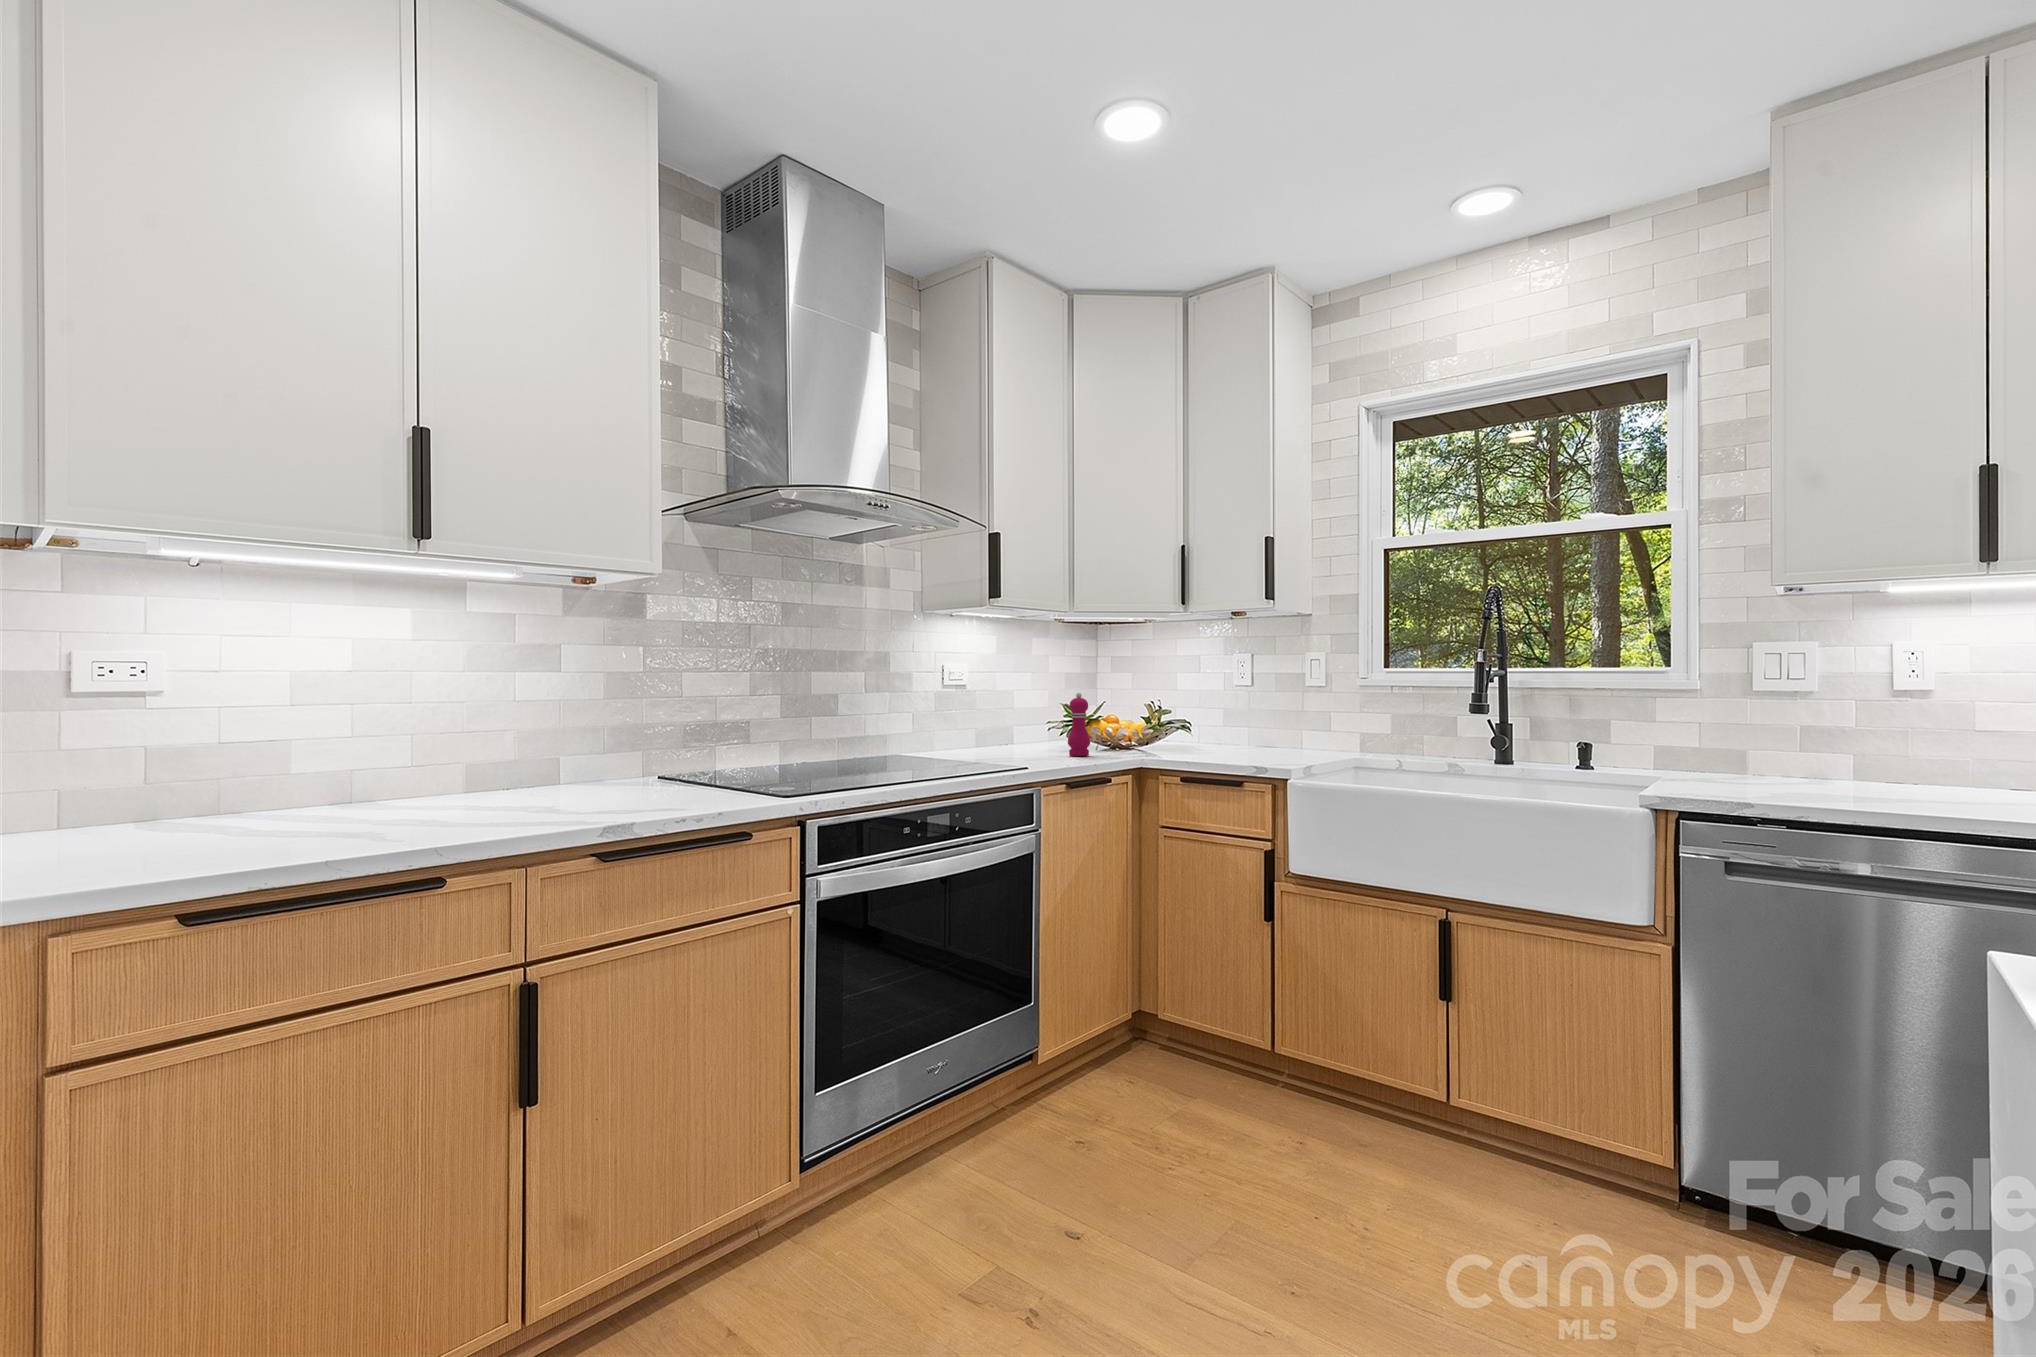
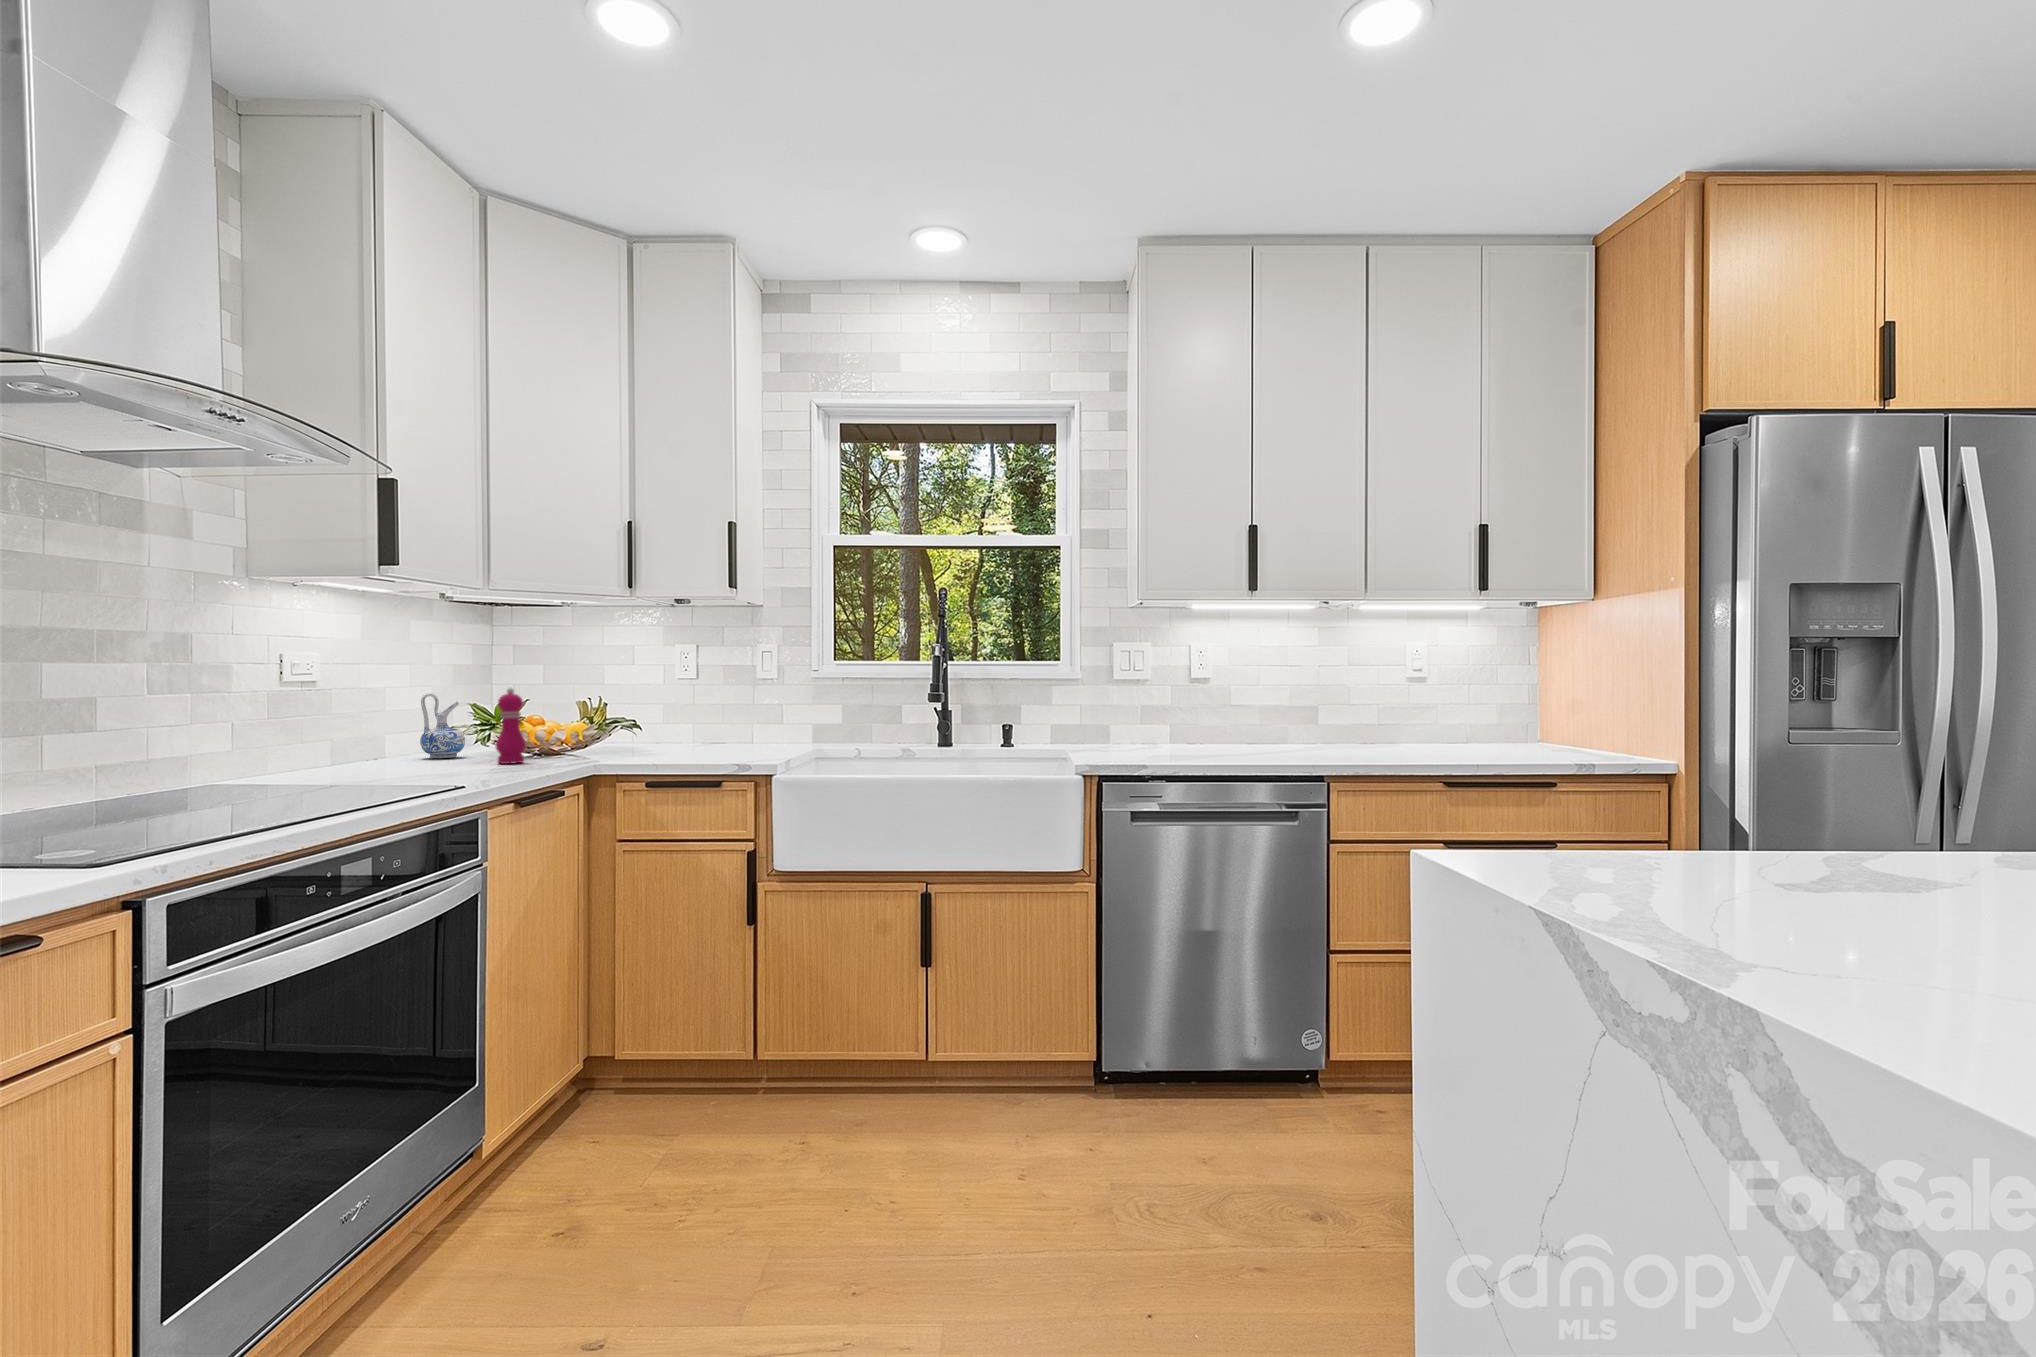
ceramic pitcher: none [1023,697,1054,750] -> present [420,693,465,758]

